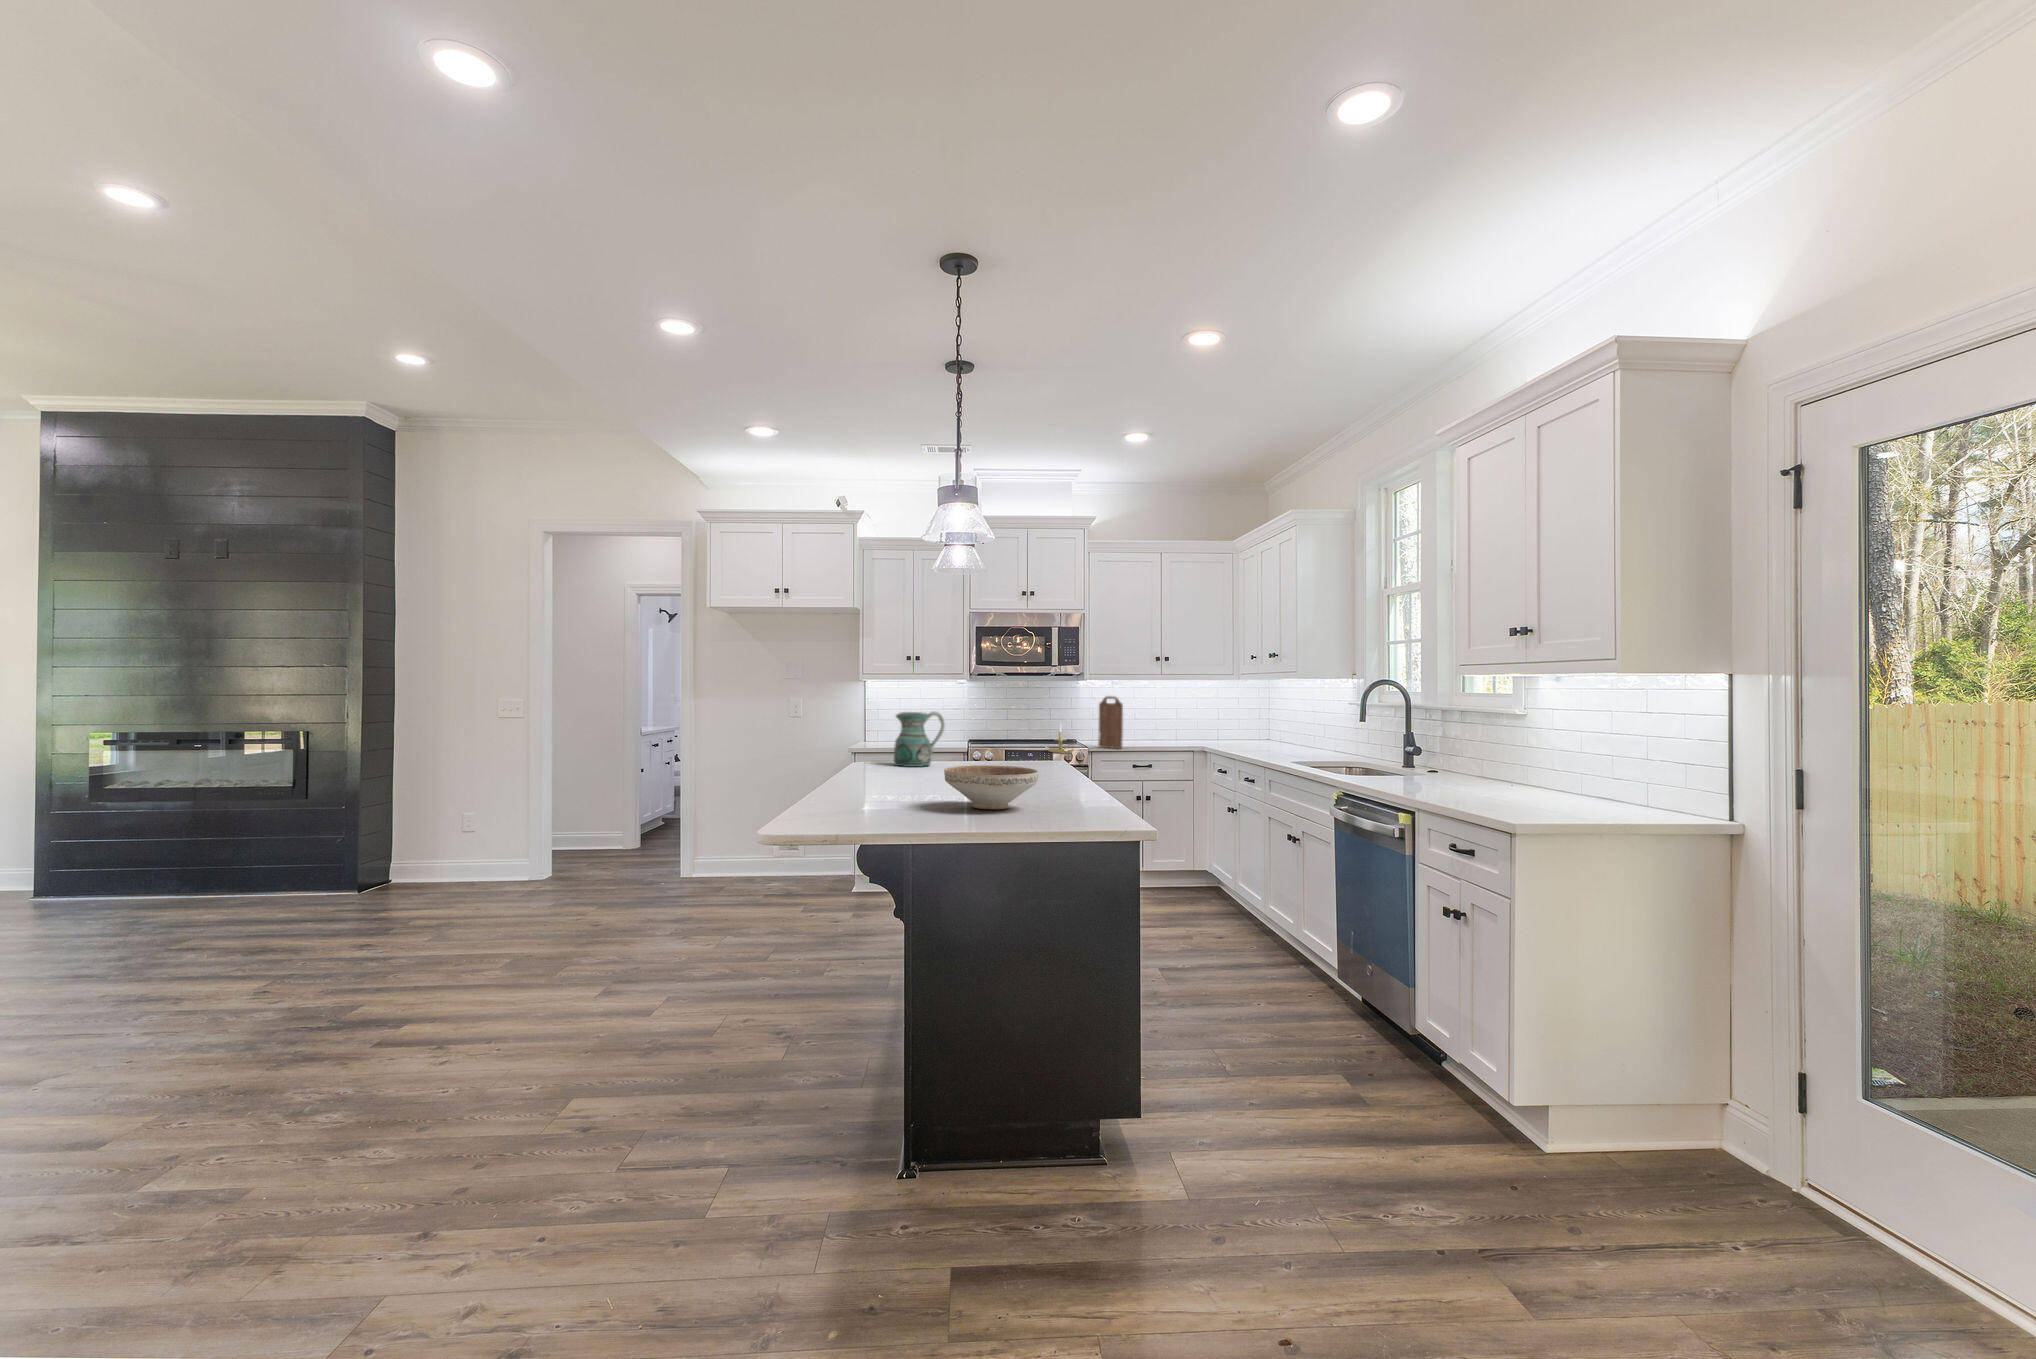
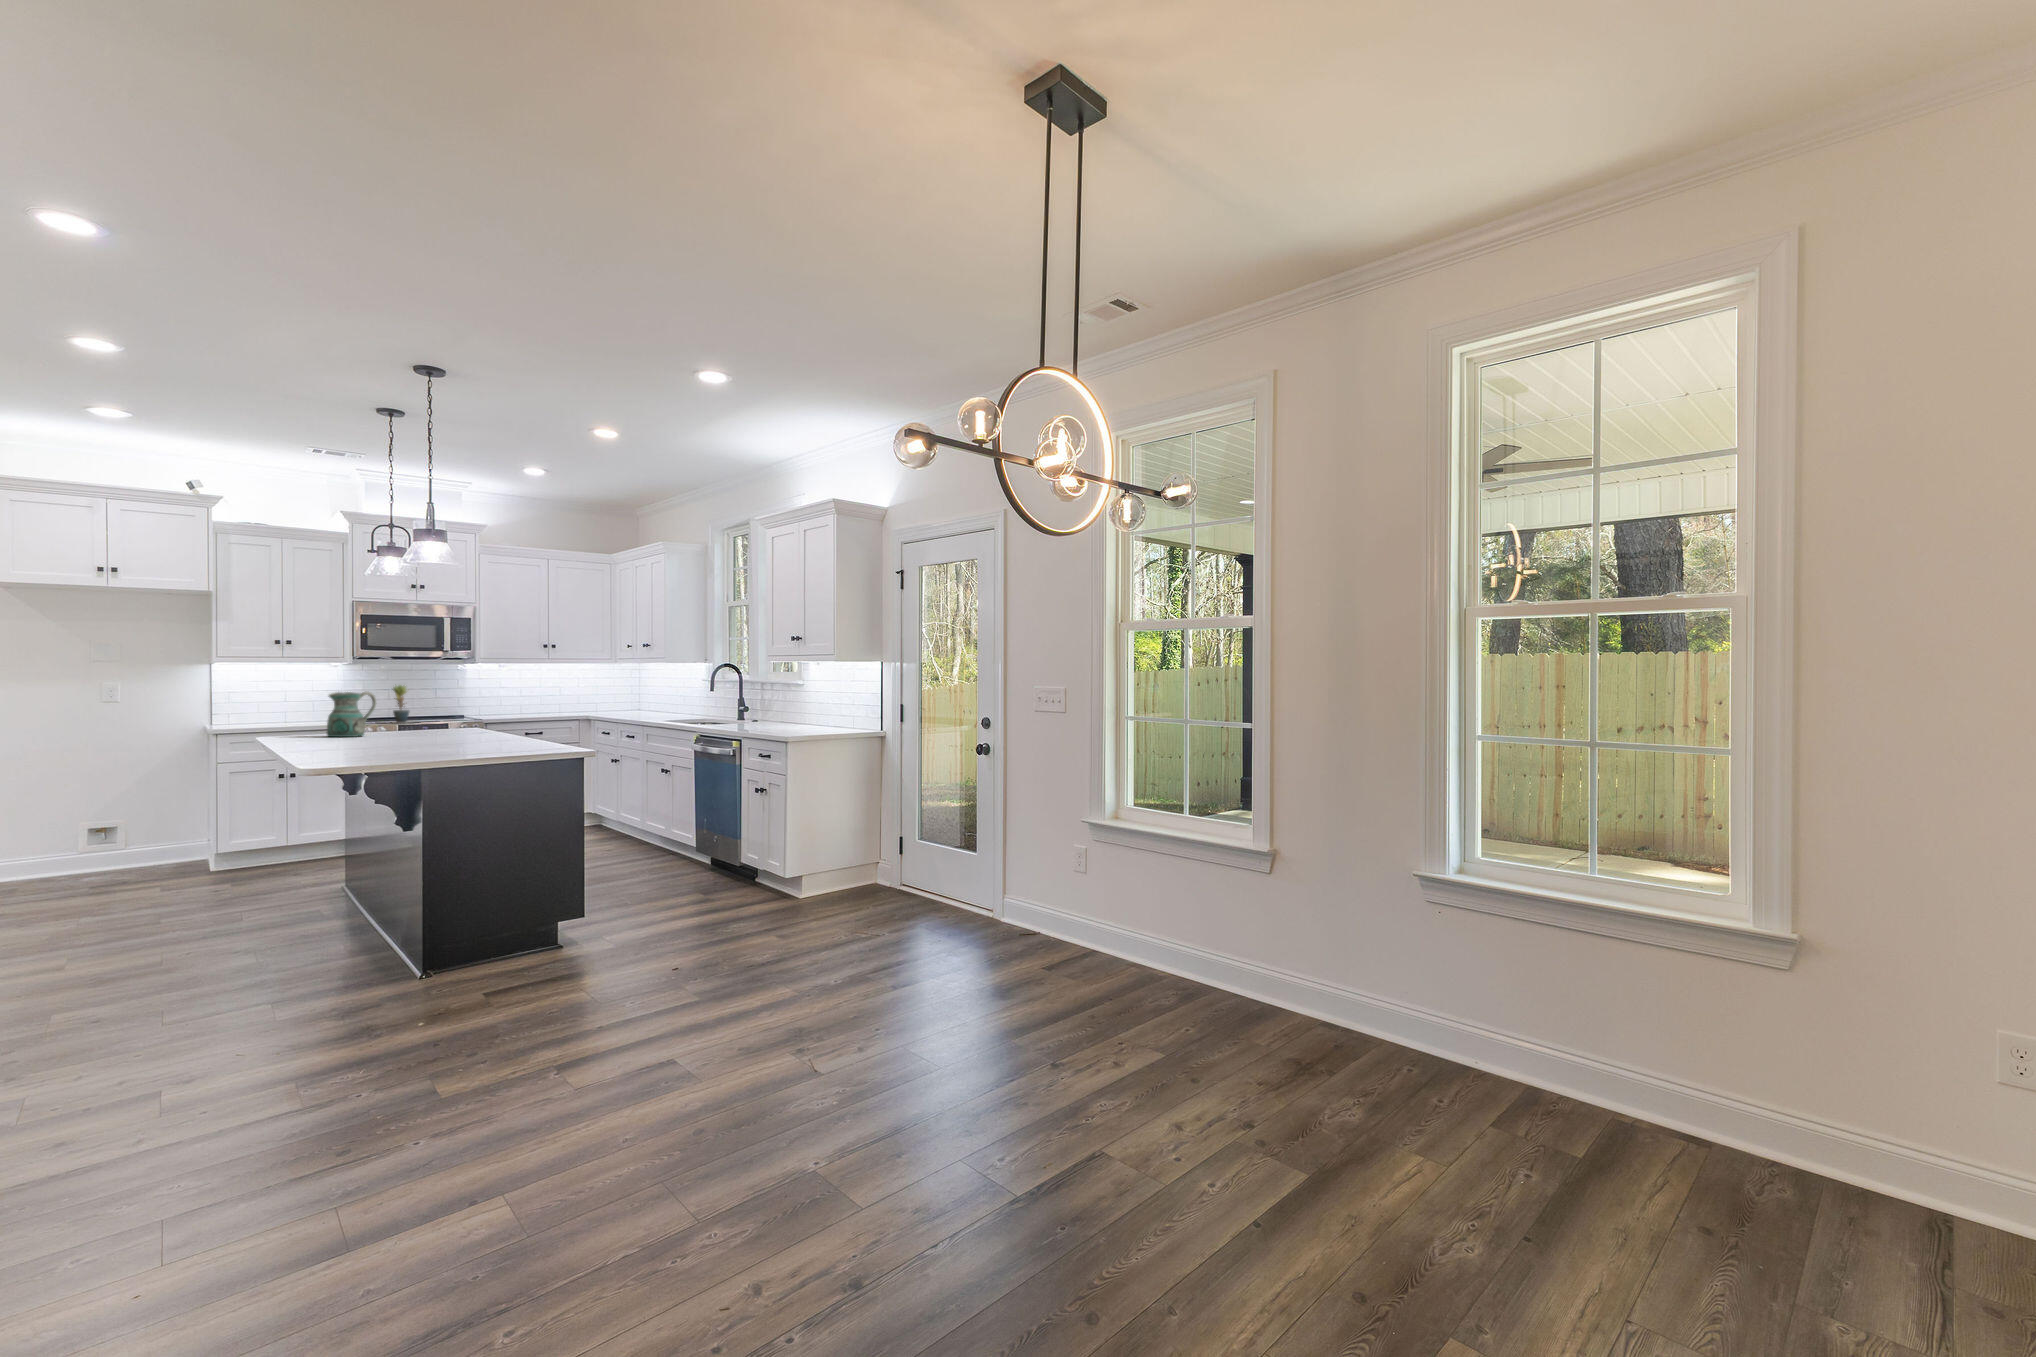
cutting board: present [1098,696,1123,749] -> none [489,677,514,721]
potted plant: none [988,703,1039,747] -> present [393,685,411,724]
candle holder: present [1047,724,1074,753] -> none [448,701,478,726]
decorative bowl: present [944,765,1038,810] -> none [444,723,513,749]

